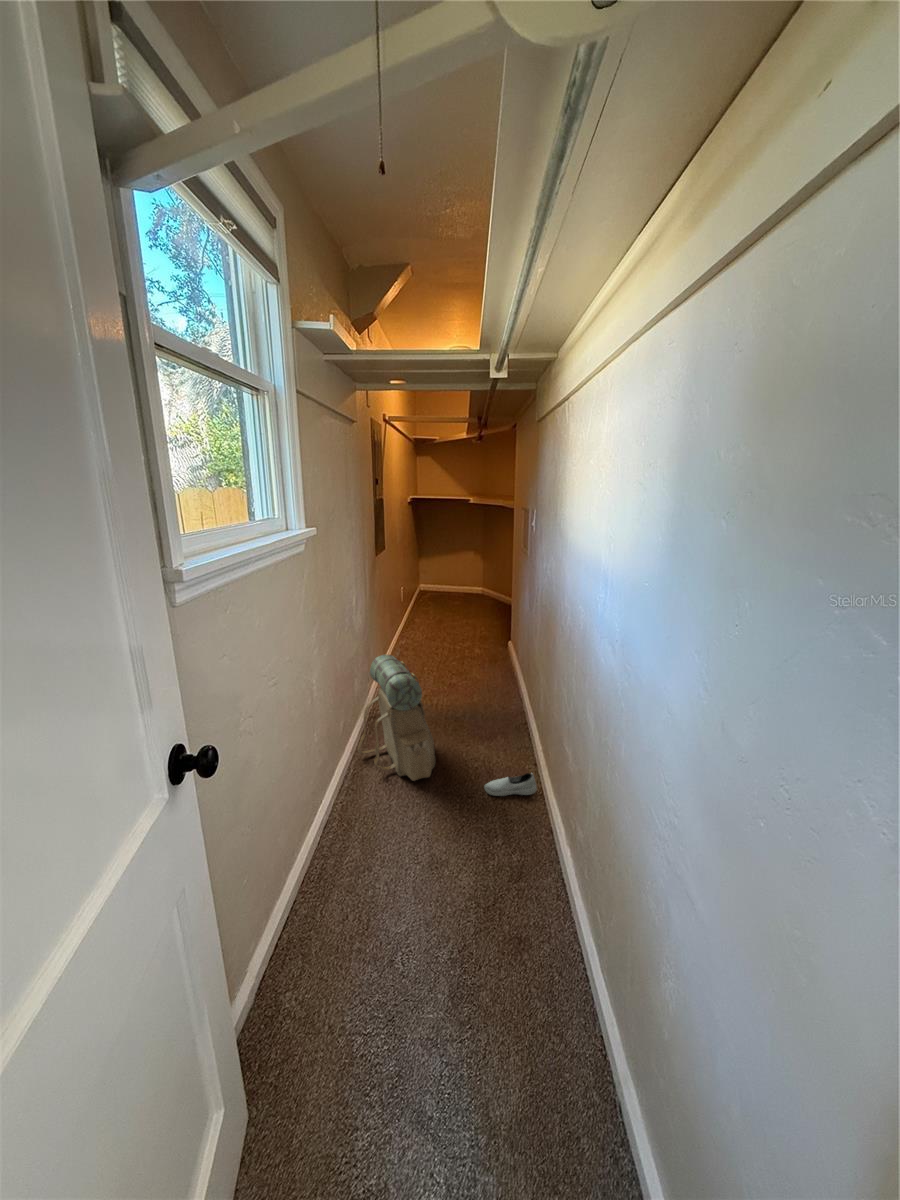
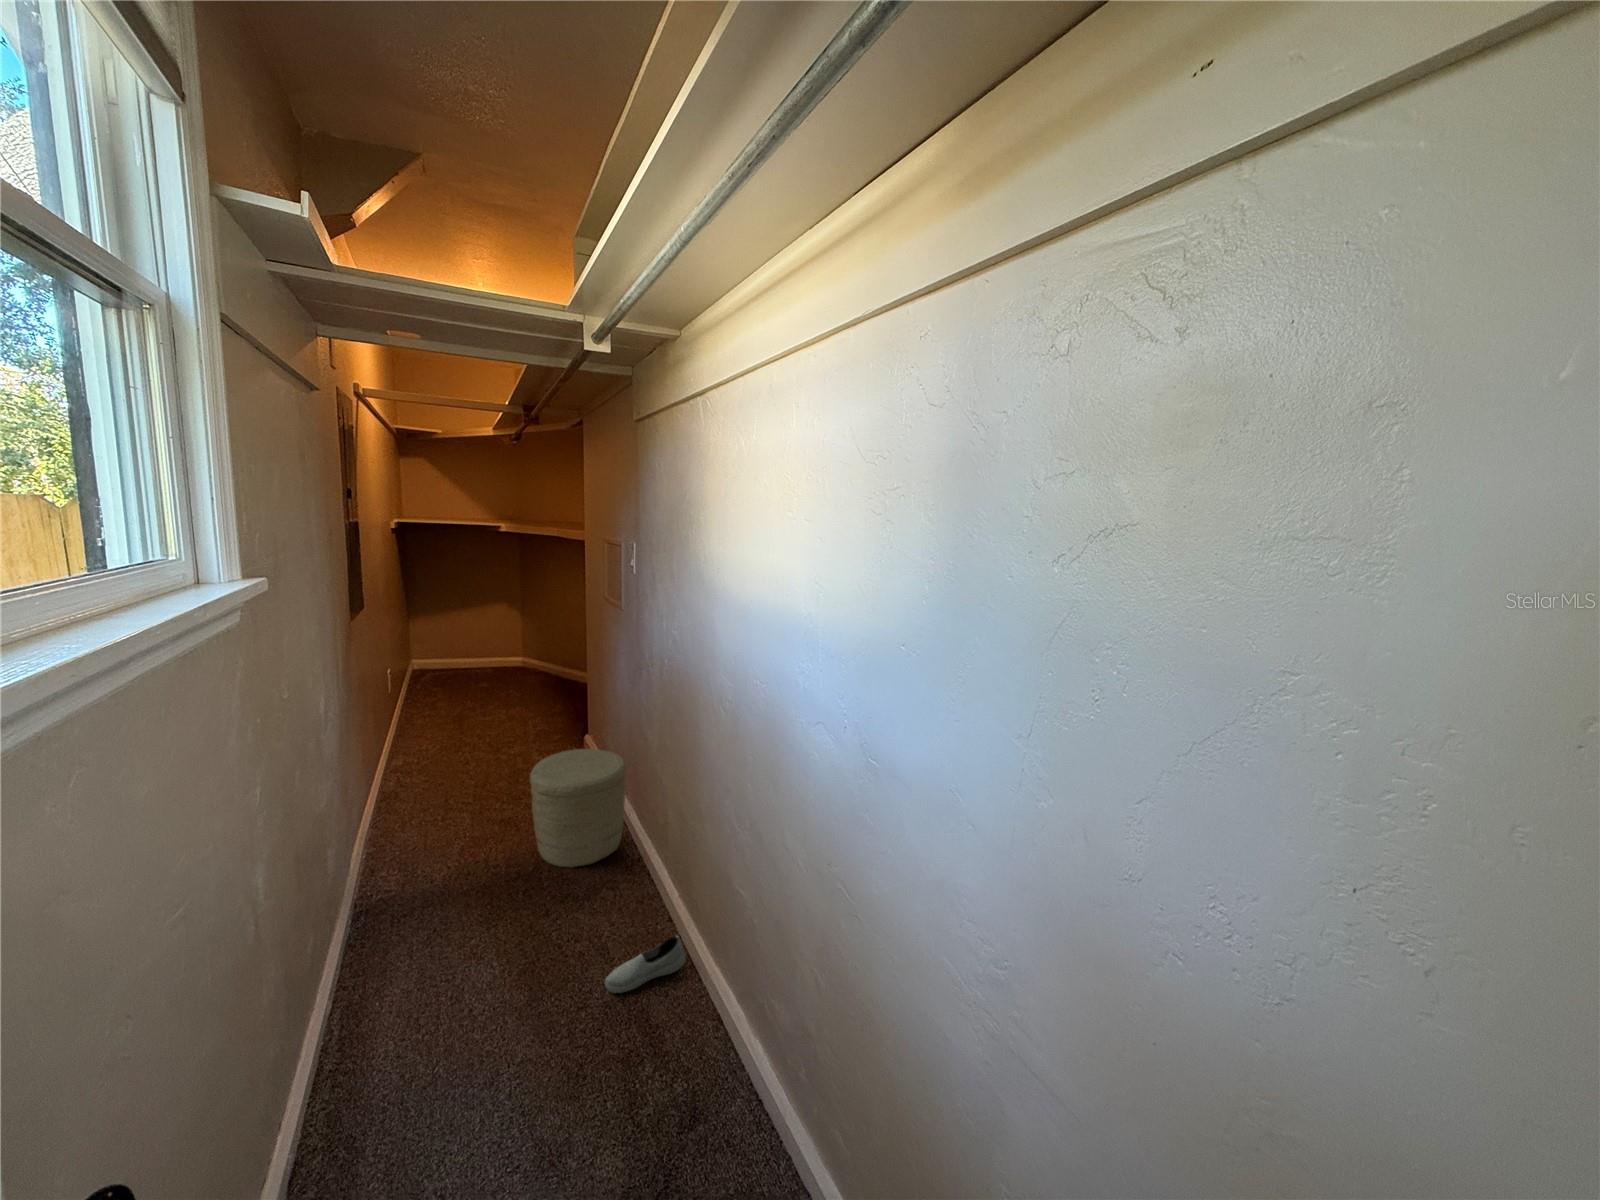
woven basket: none [461,647,520,720] -> present [530,749,627,868]
backpack: present [358,655,436,781] -> none [339,796,511,1019]

